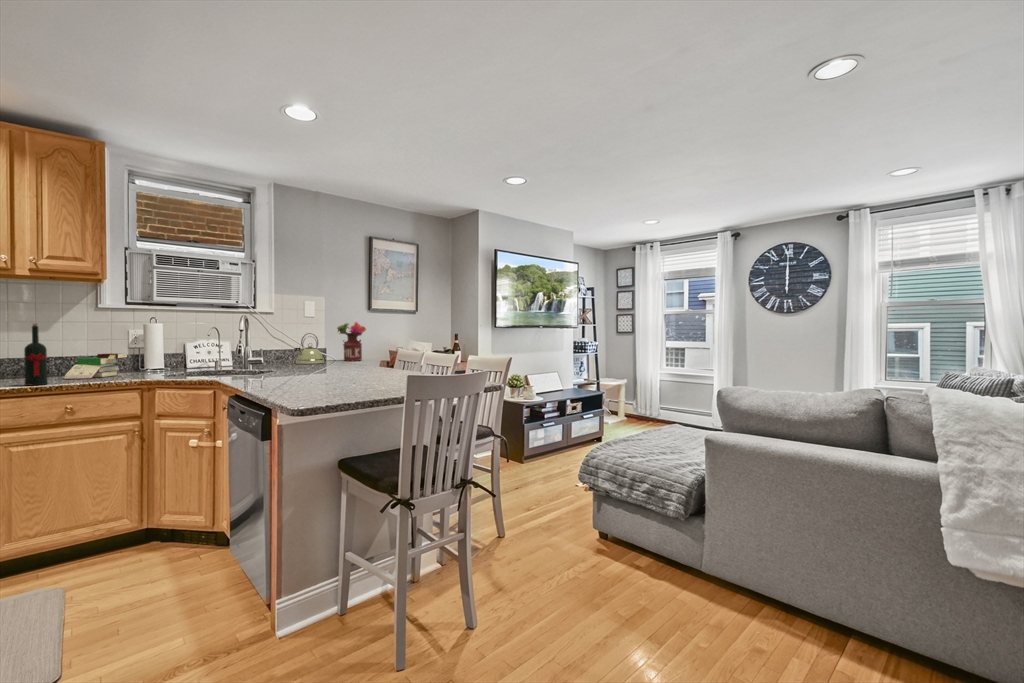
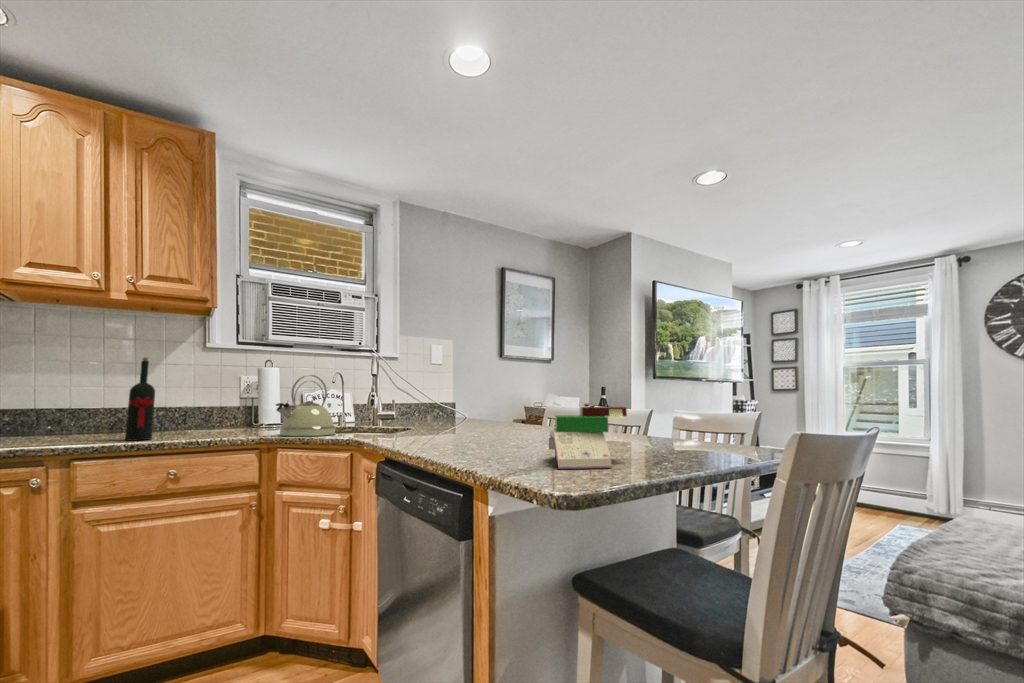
flower arrangement: present [337,322,366,361] -> none [466,370,500,419]
kettle: present [294,333,324,364] -> present [276,375,335,436]
book: present [64,353,127,379] -> present [549,407,627,469]

